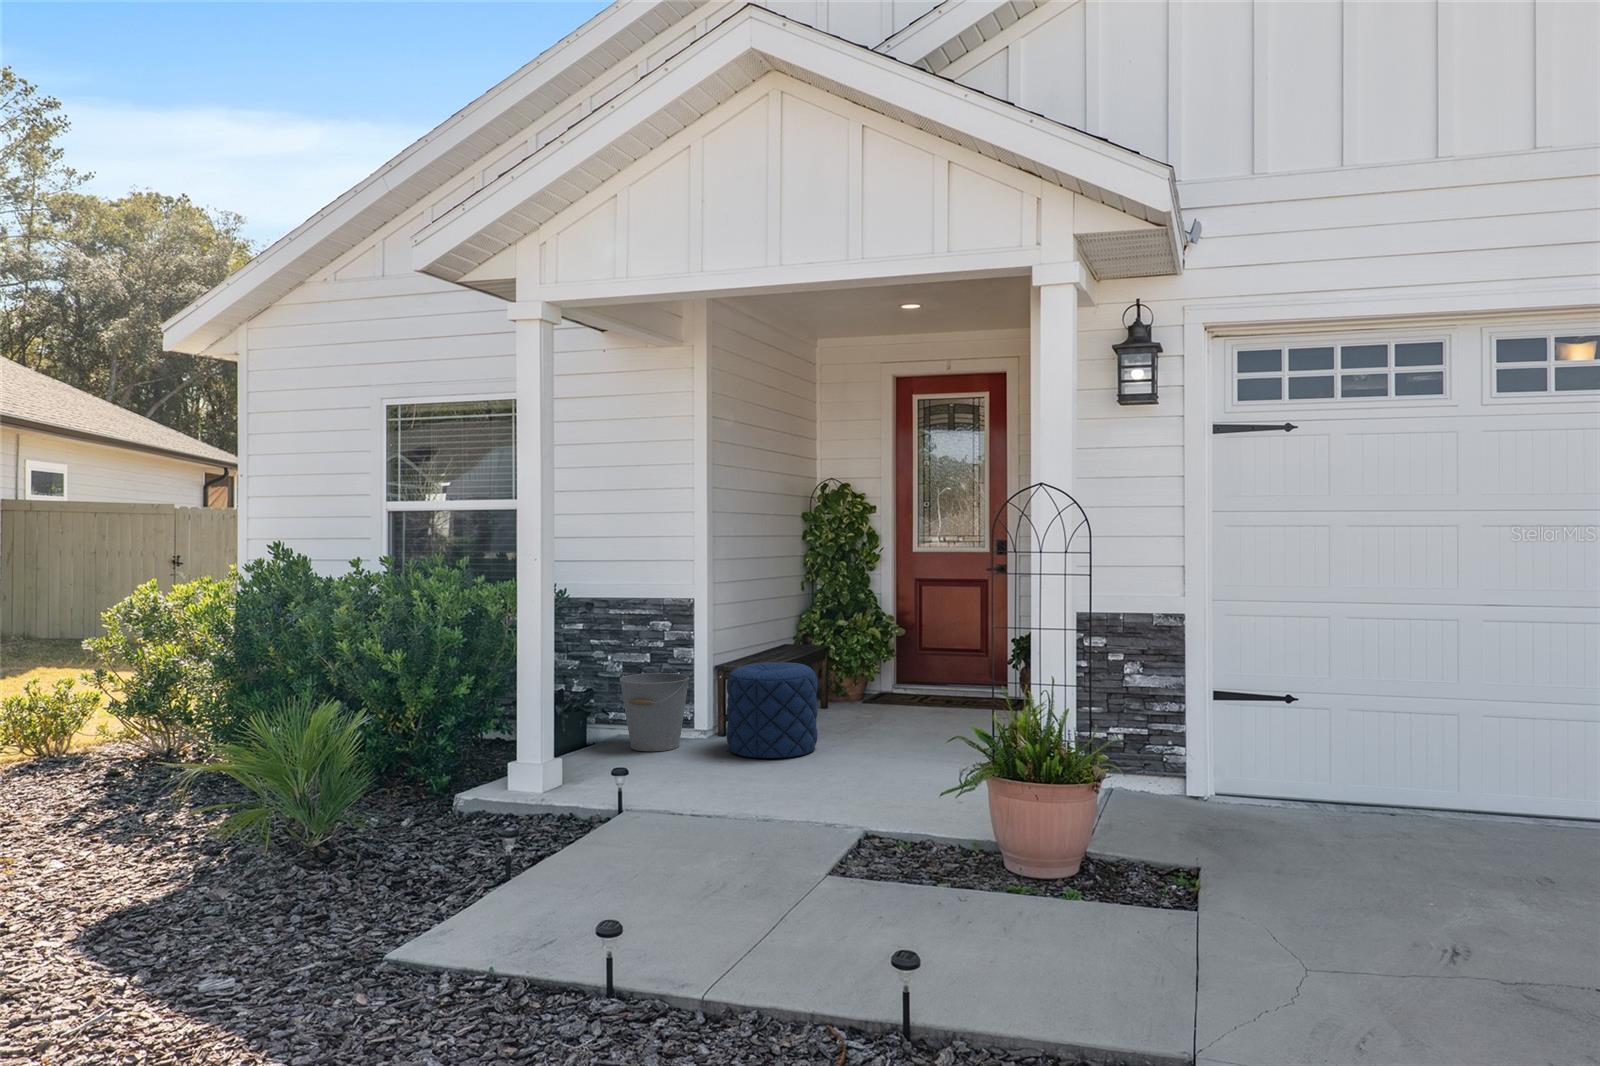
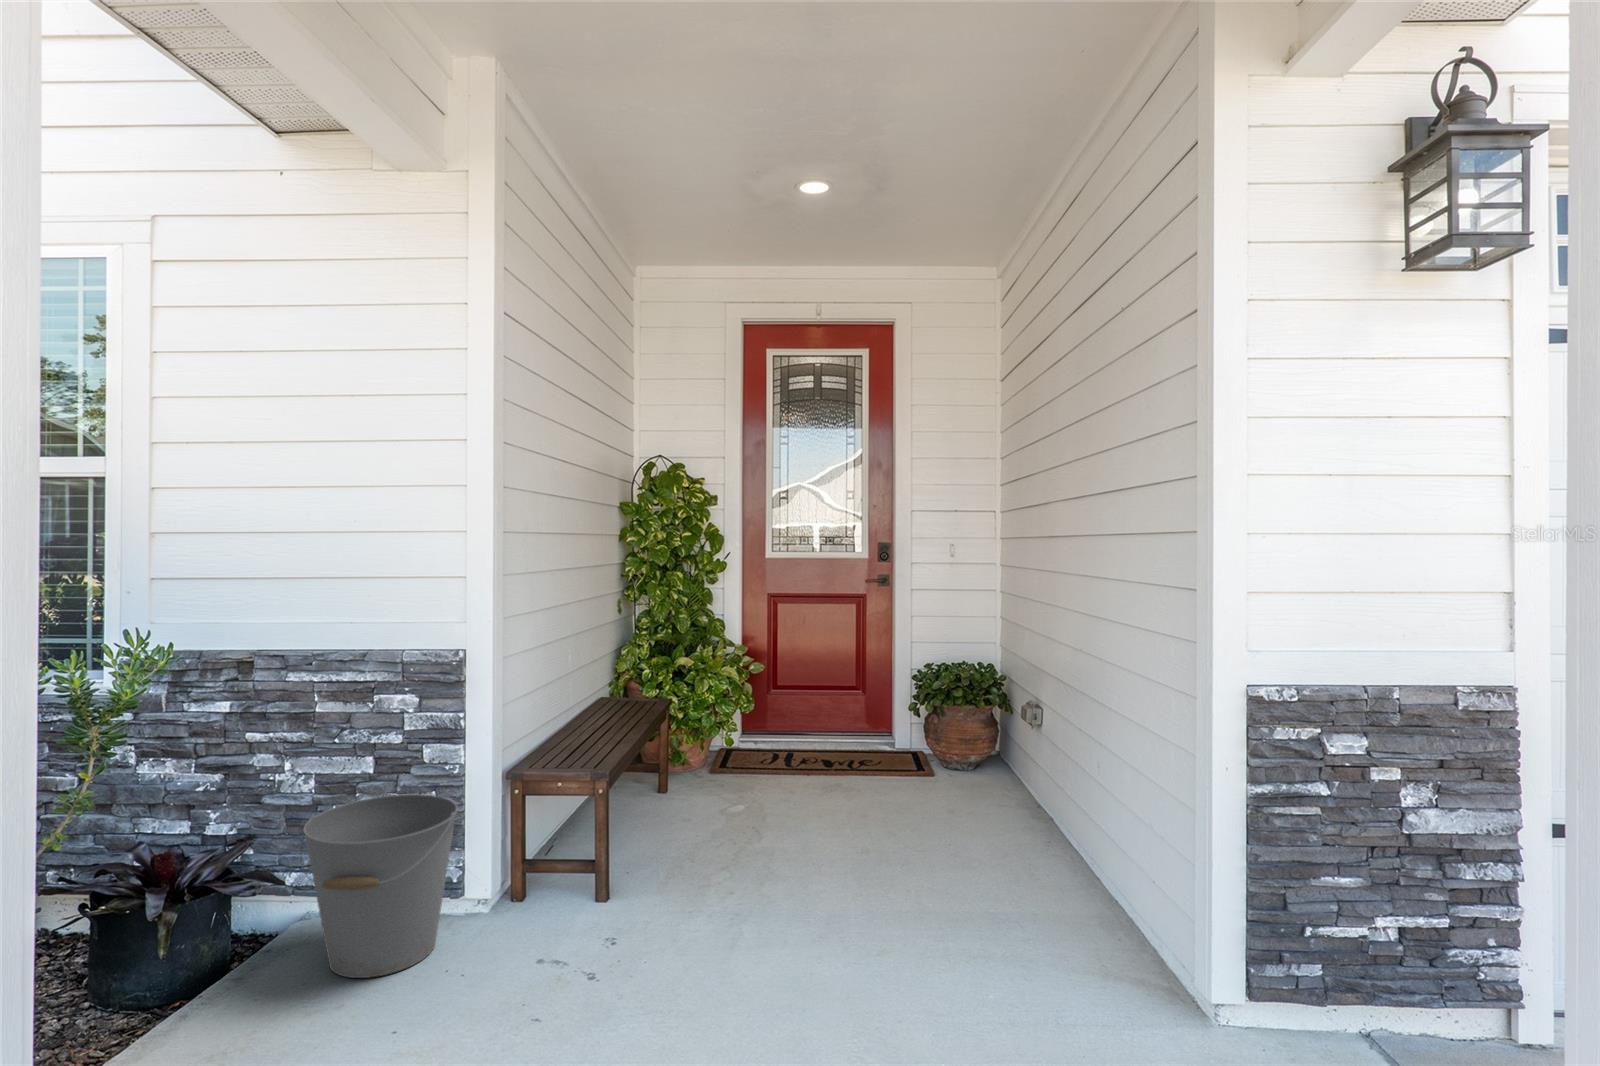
pouf: present [727,662,818,758] -> none [538,763,711,976]

